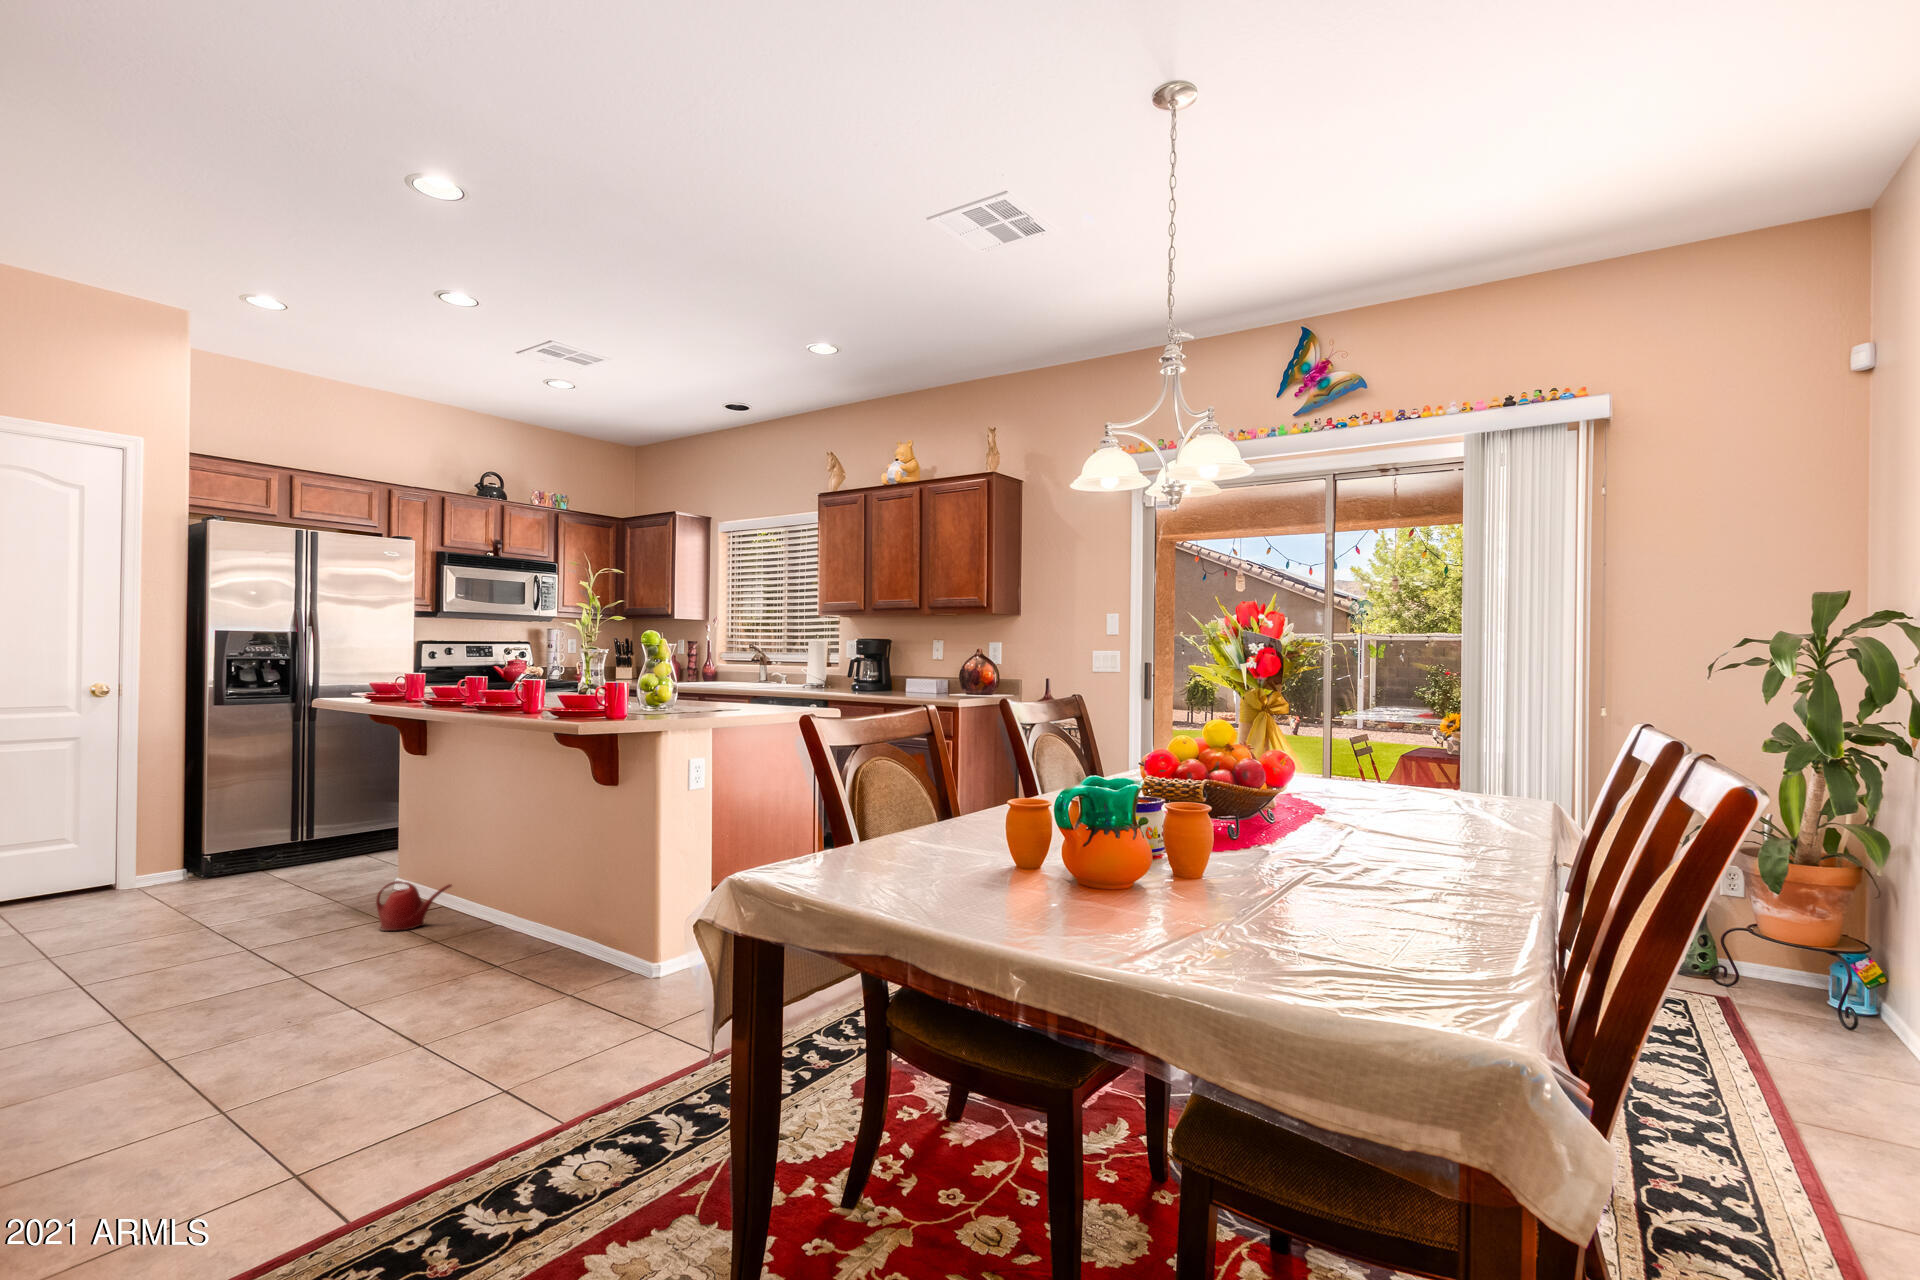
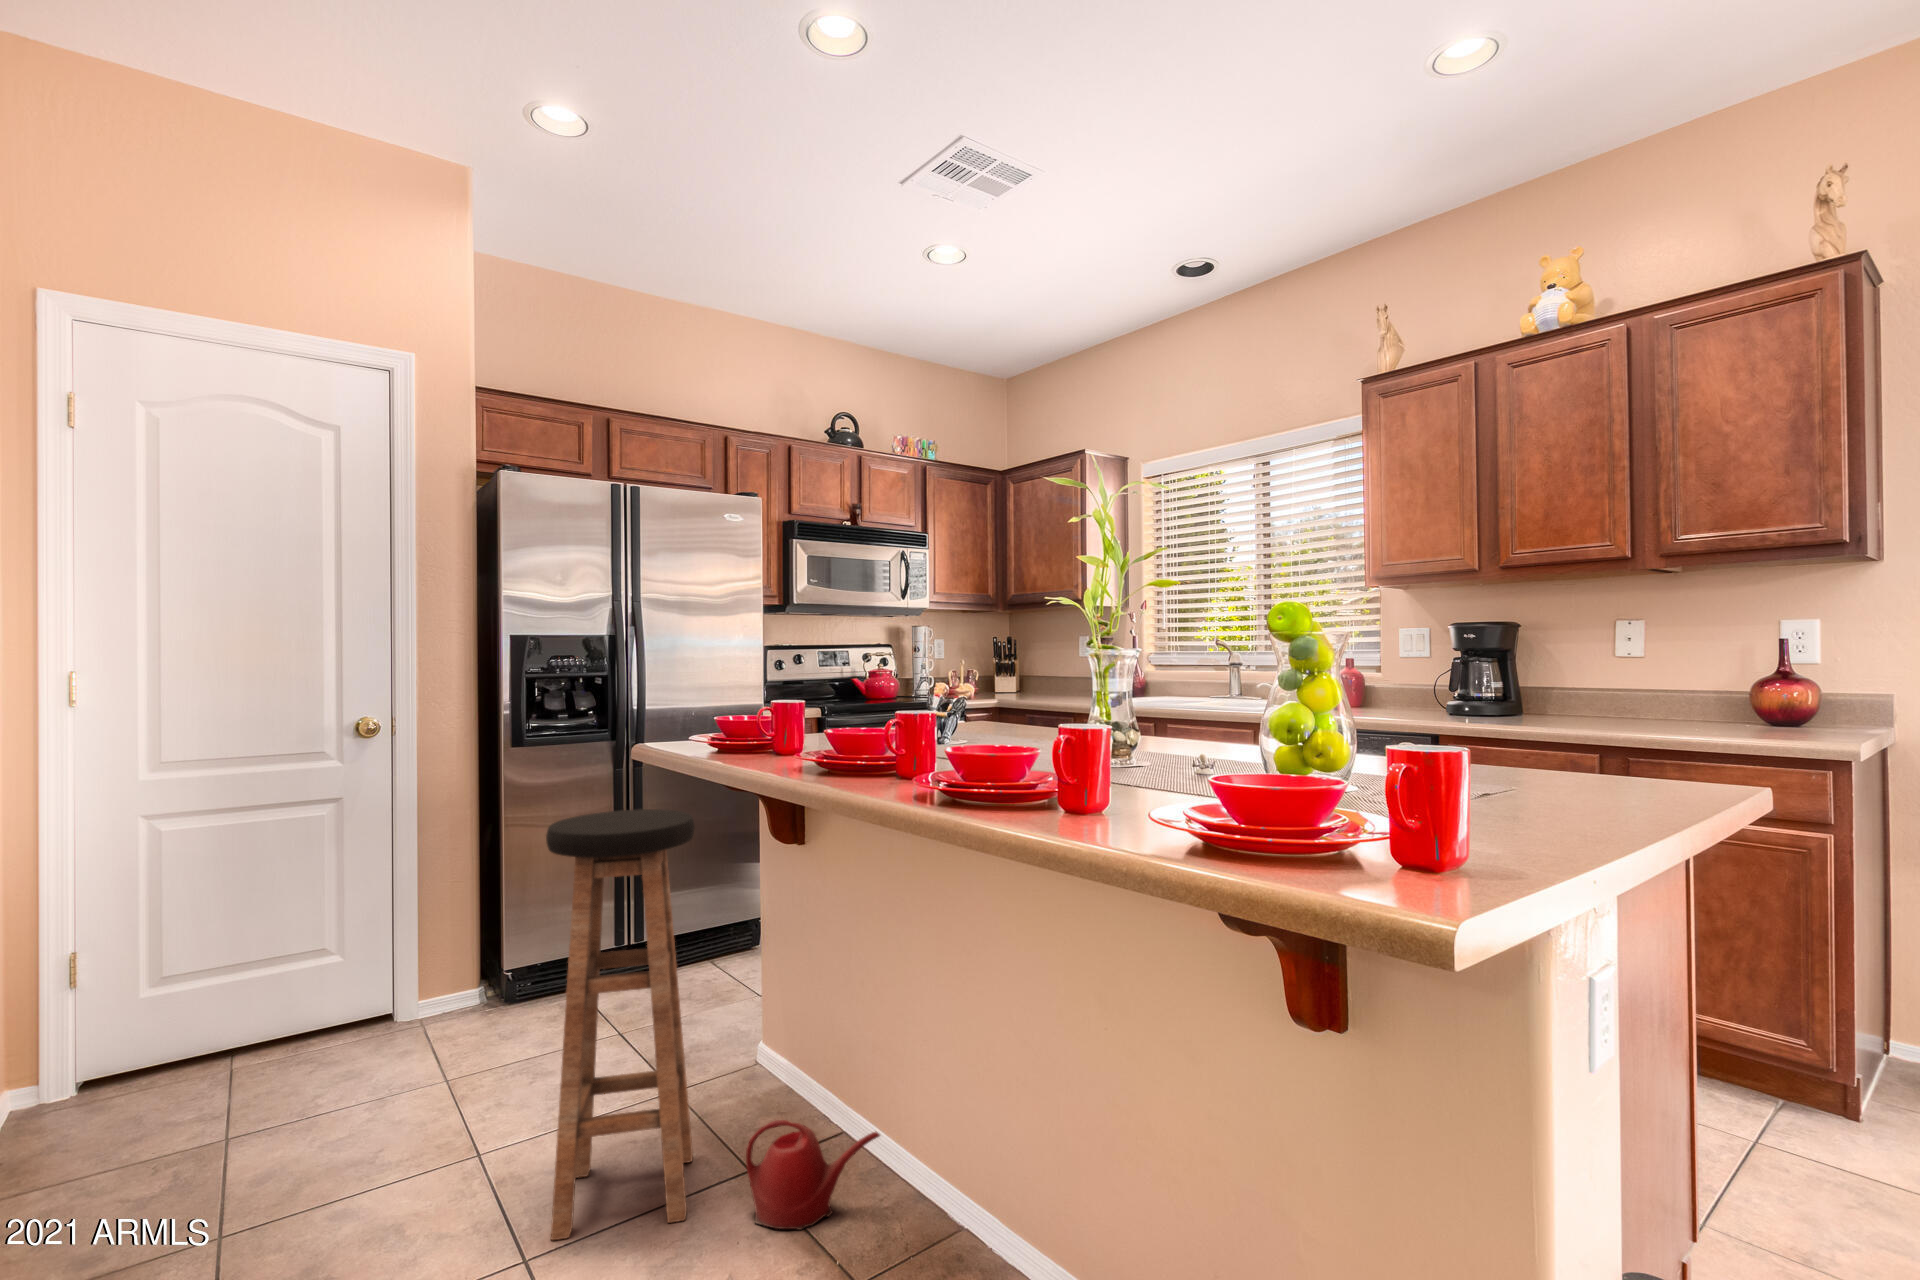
bar stool: none [260,730,352,943] -> present [546,809,695,1240]

